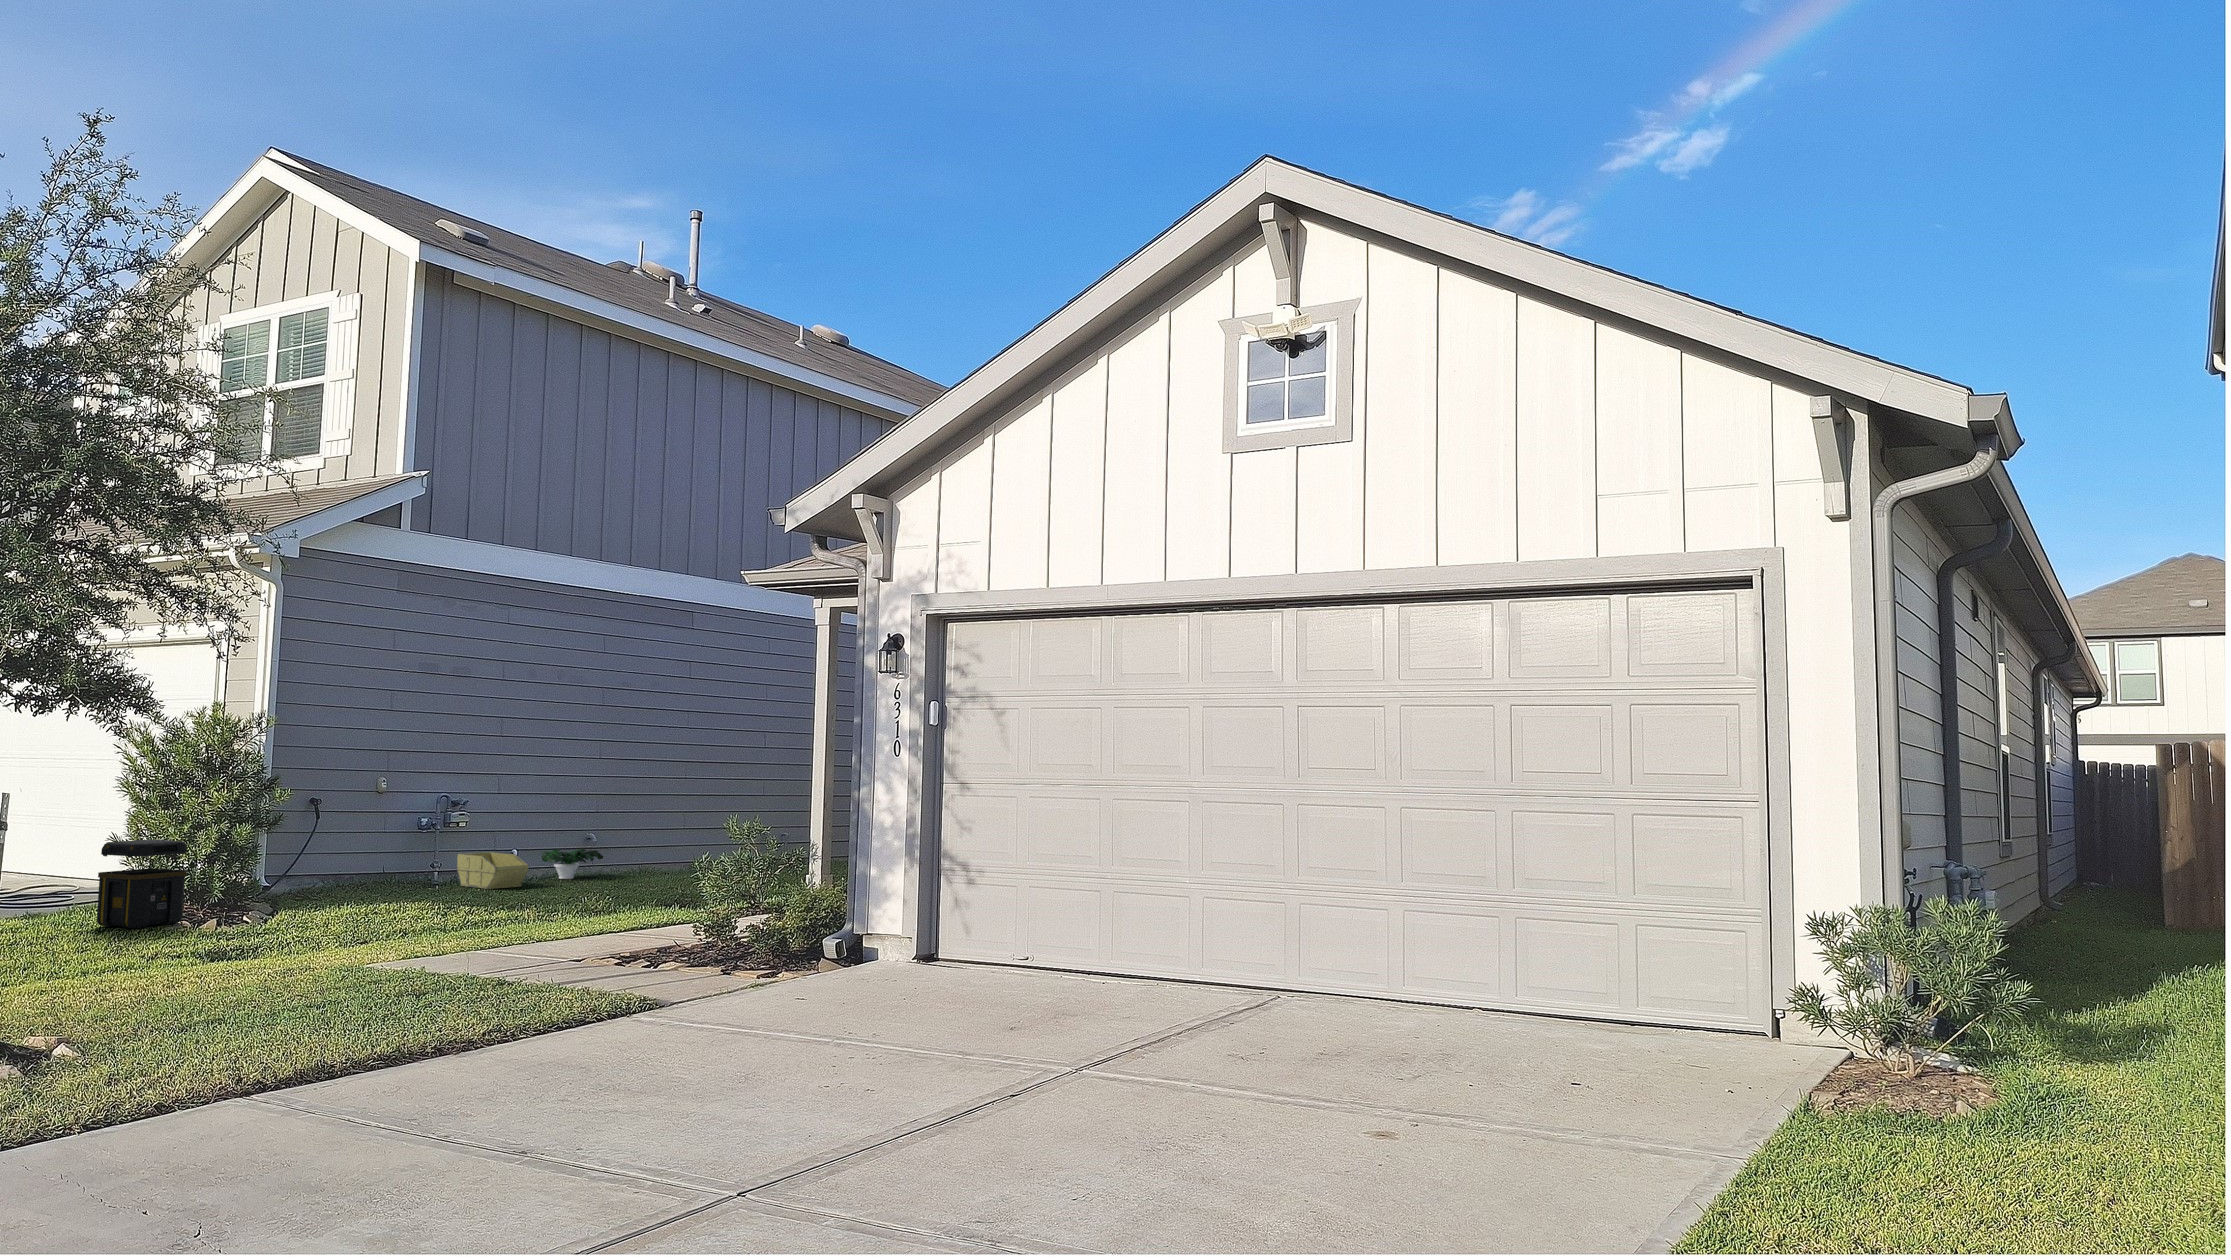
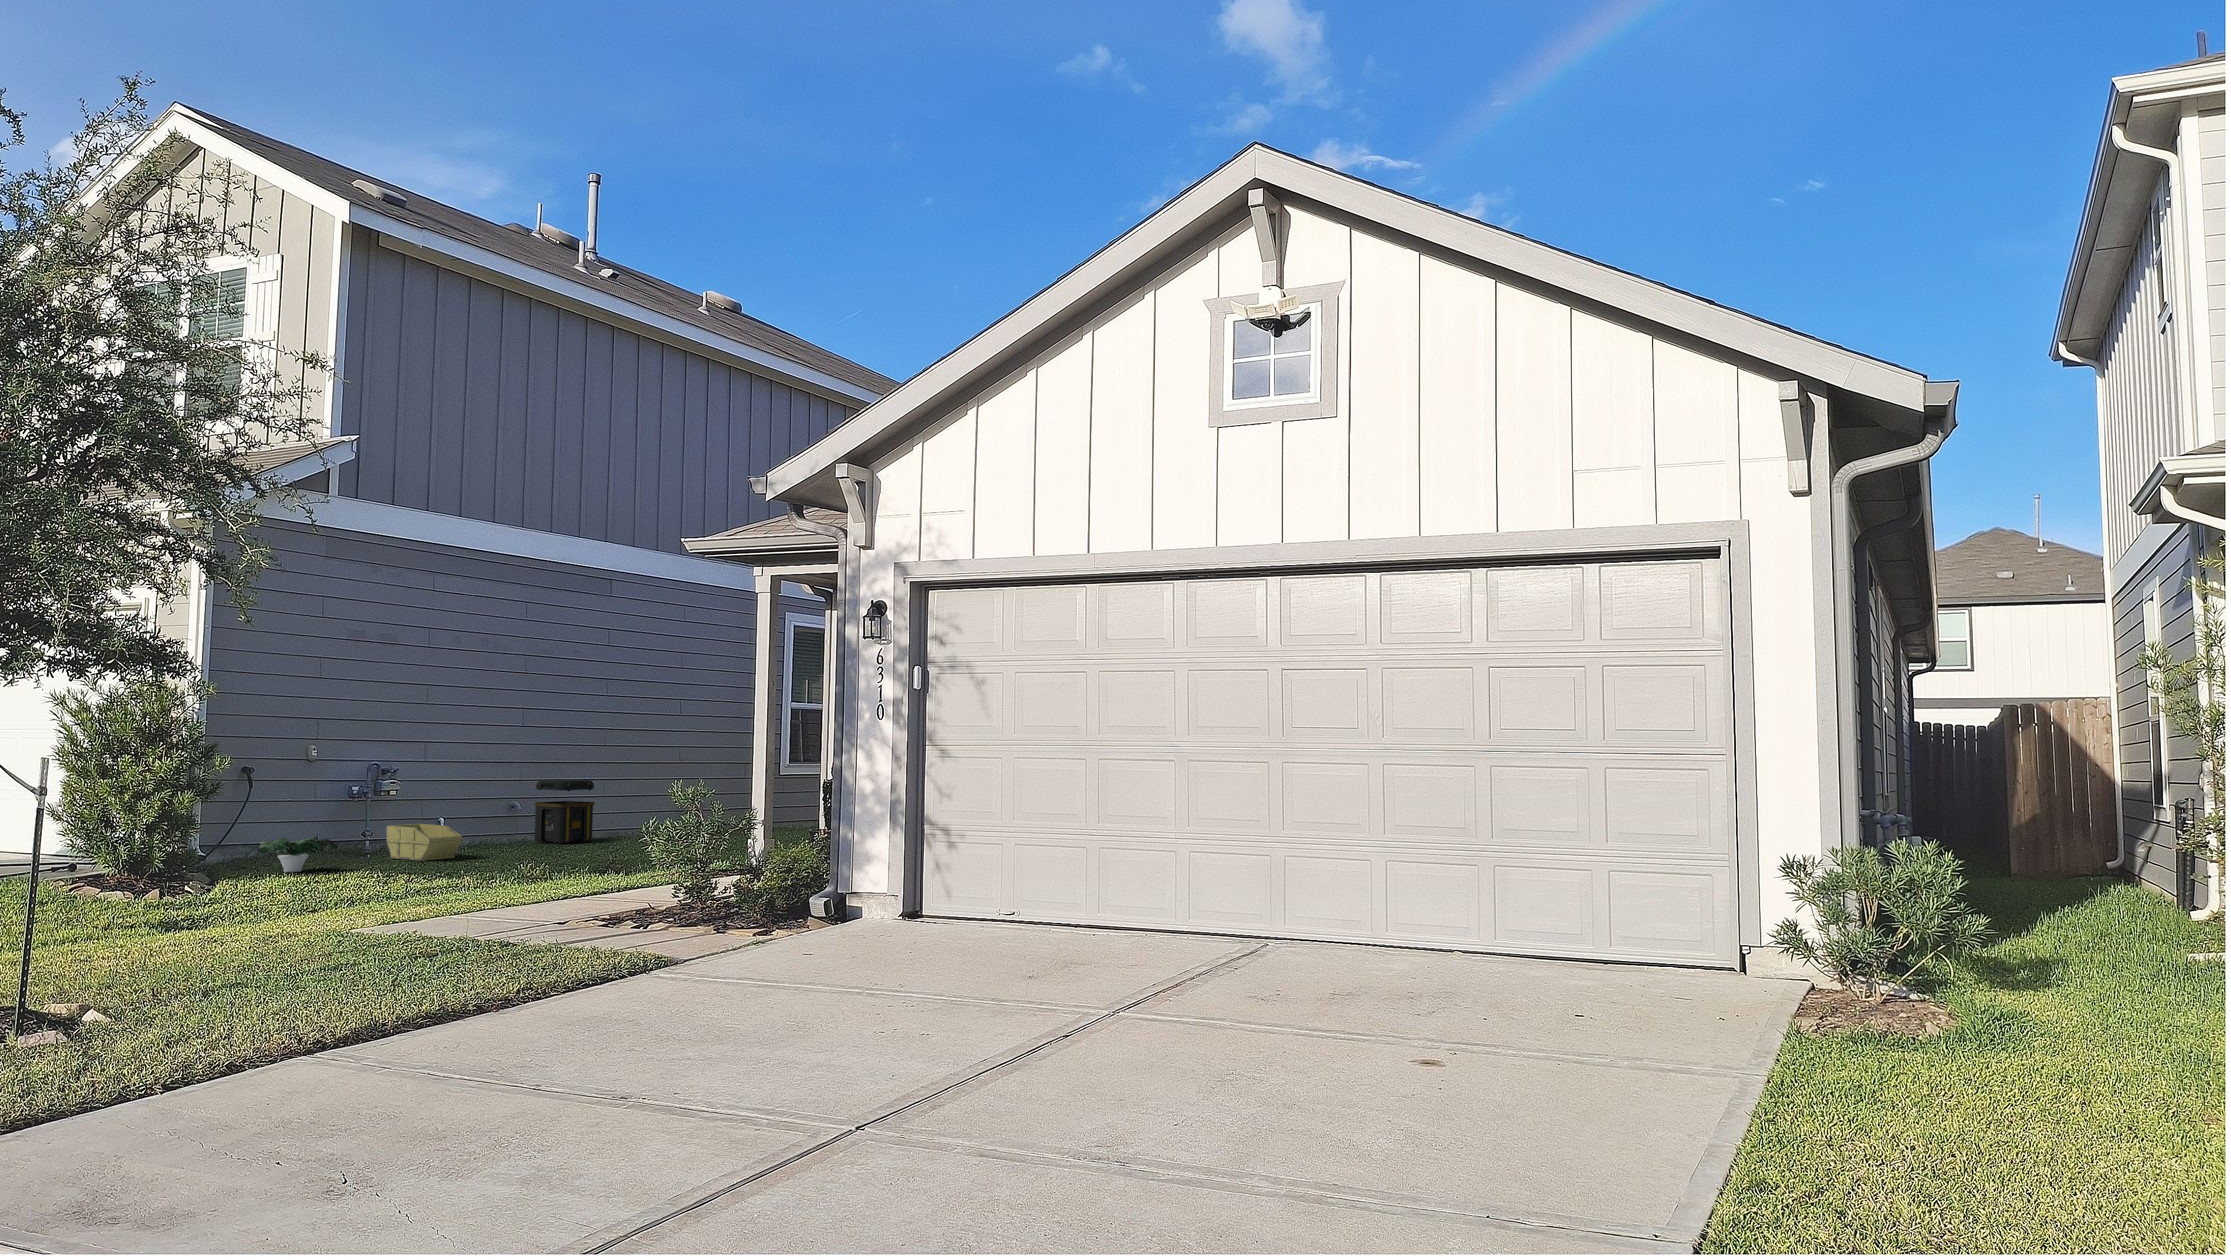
toolbox: present [97,840,187,929] -> present [534,779,595,844]
potted plant: present [541,849,603,879] -> present [260,837,337,872]

